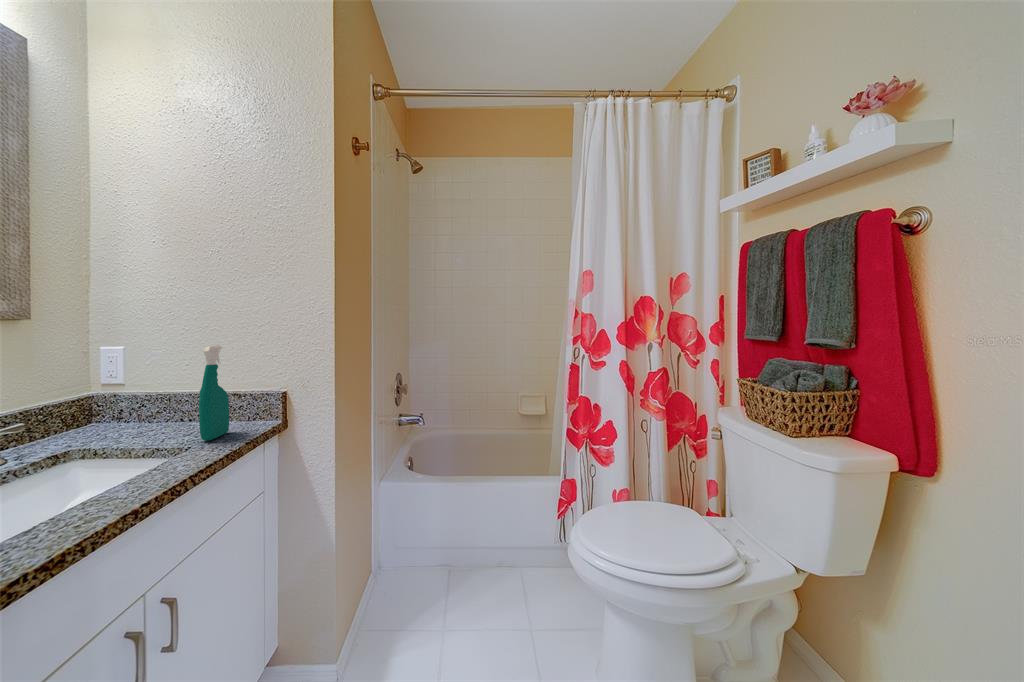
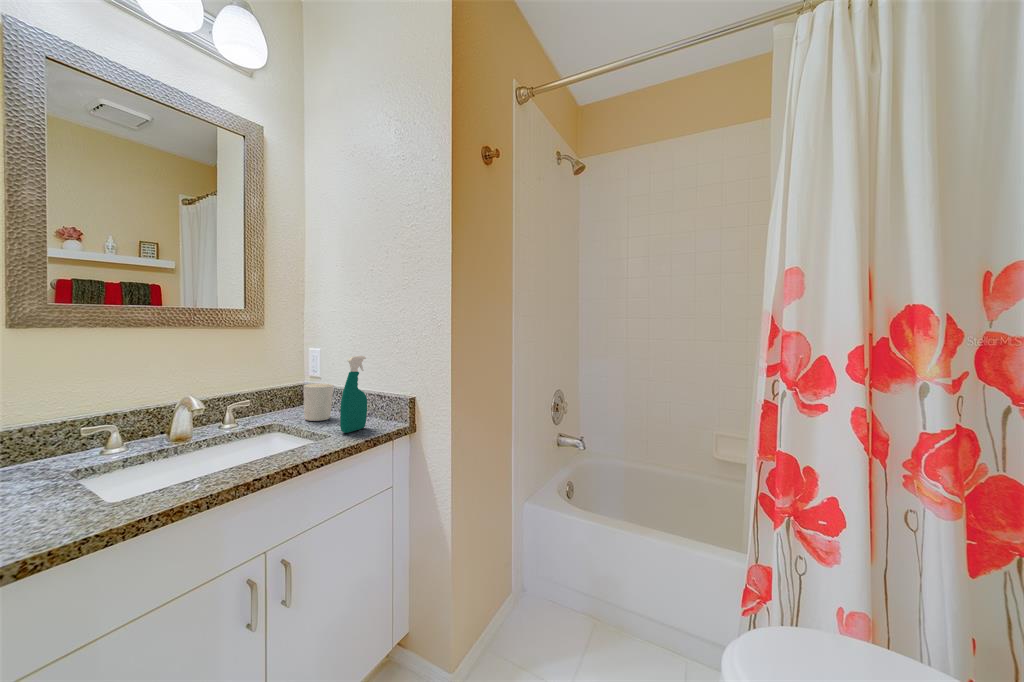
candle holder: none [115,388,163,438] -> present [303,383,334,421]

